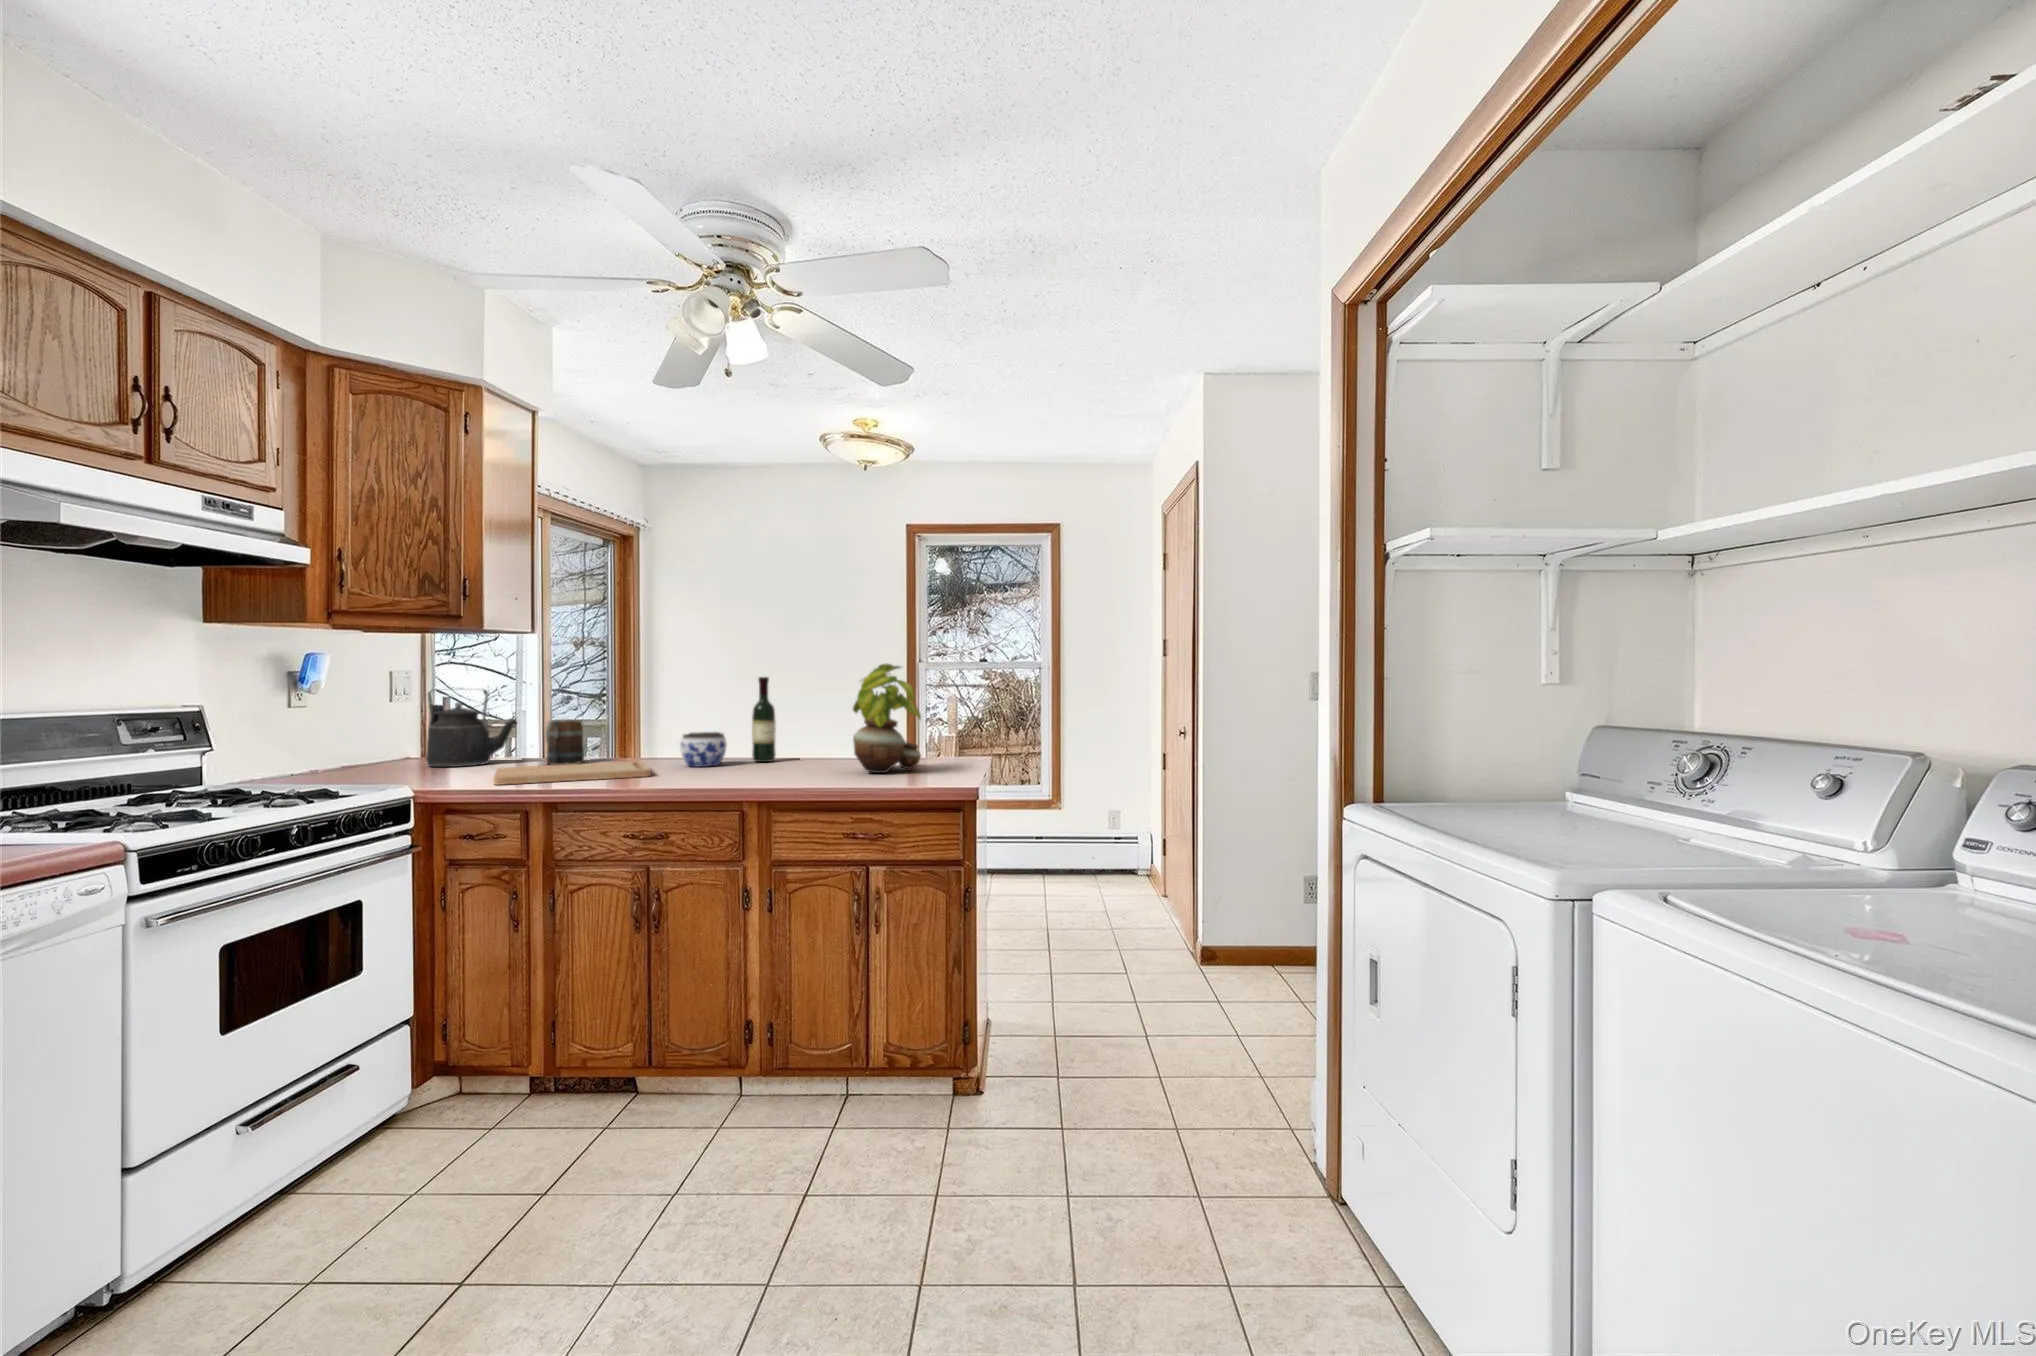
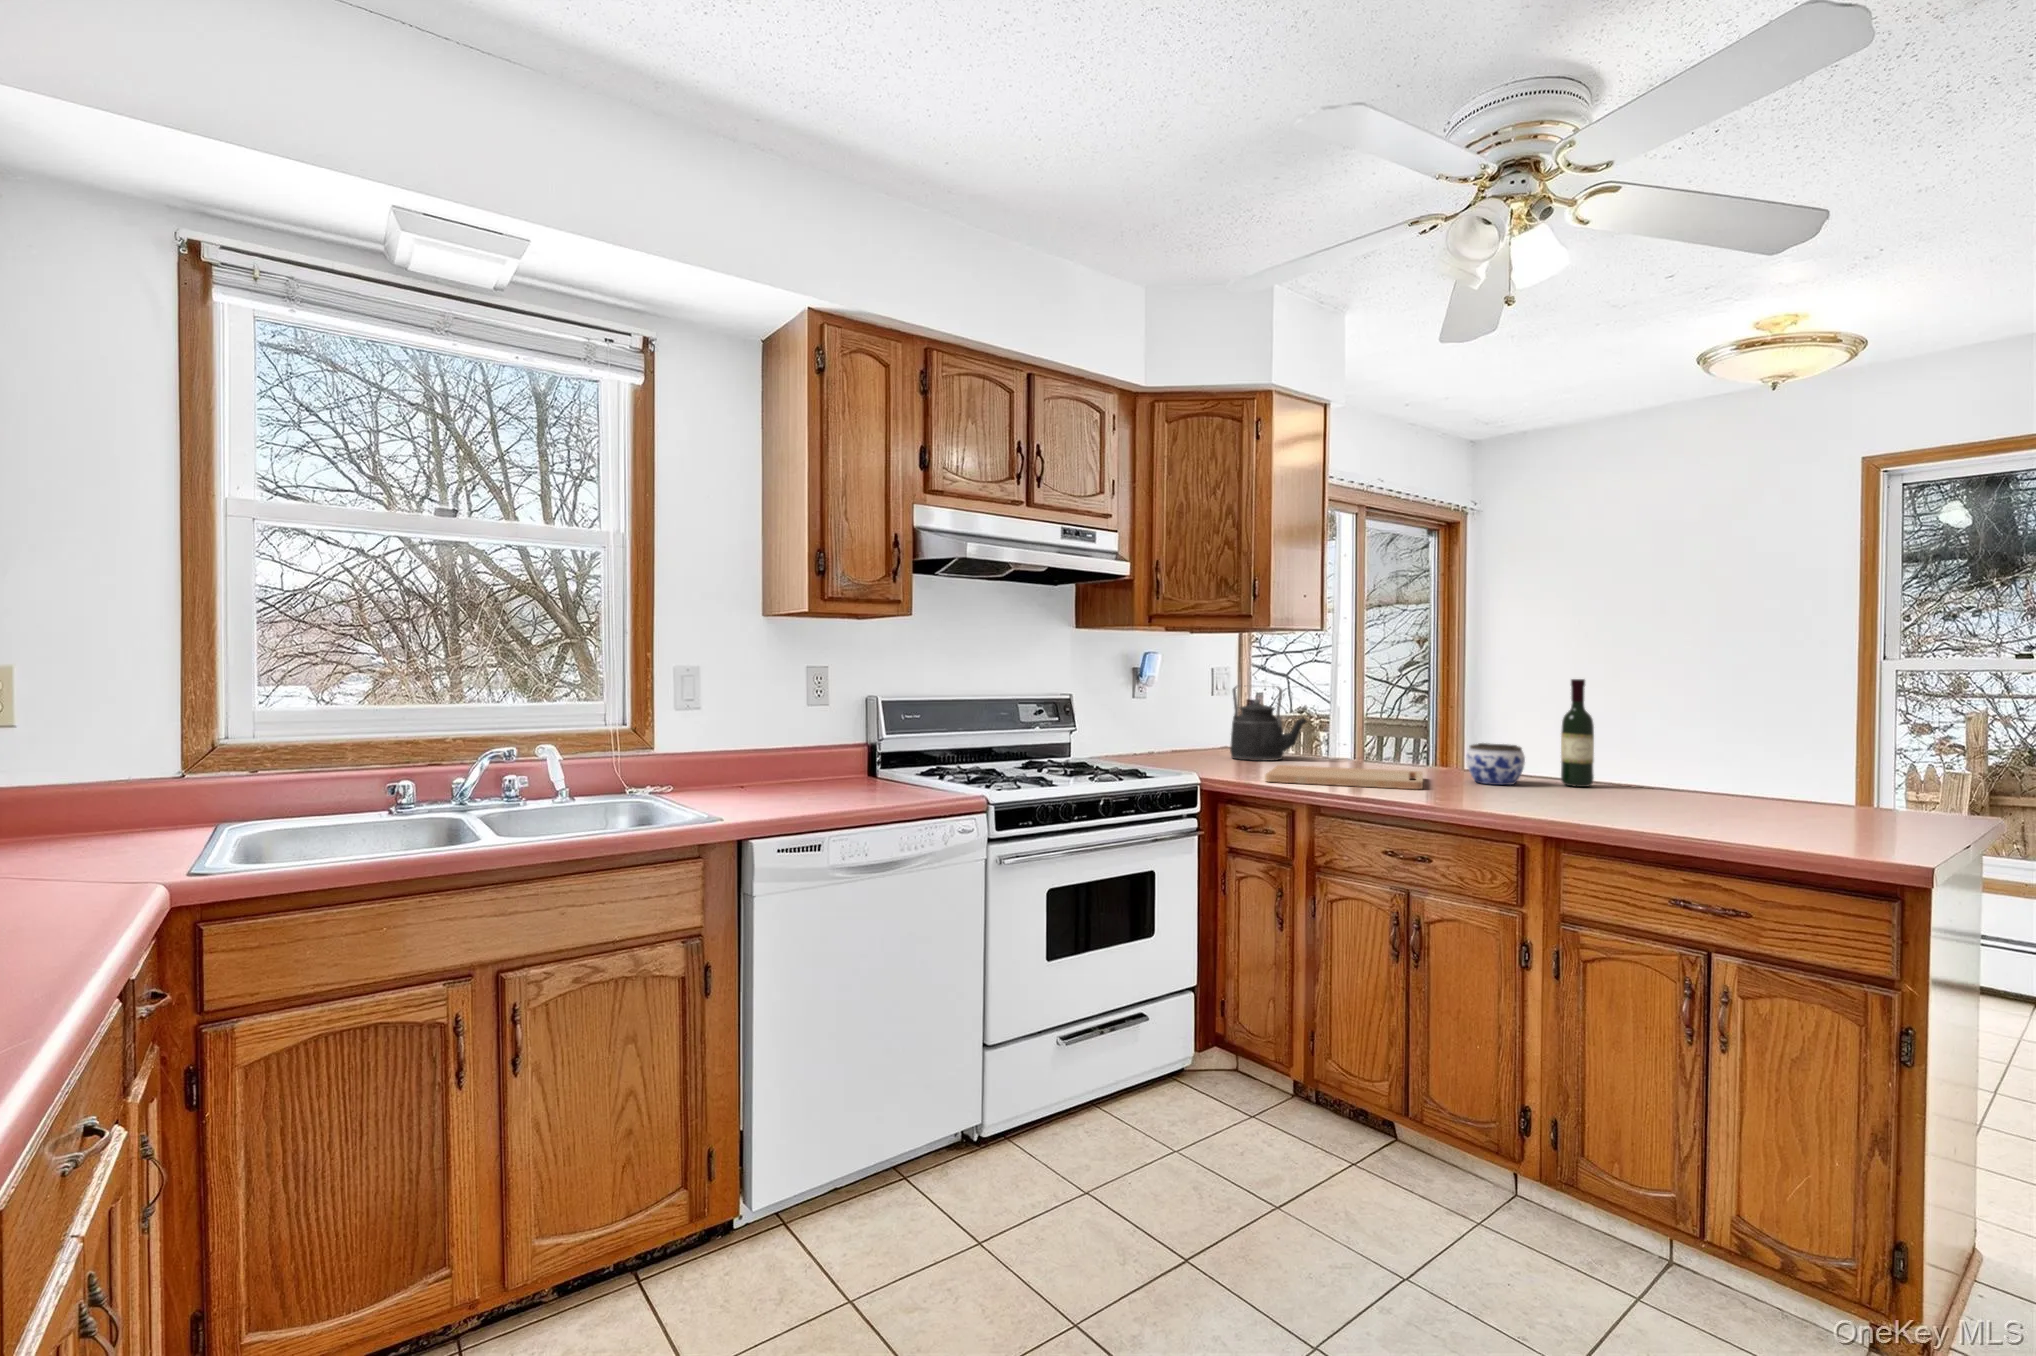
potted plant: present [853,663,921,773] -> none [1692,662,1823,820]
mug: present [546,720,584,765] -> none [1328,721,1369,768]

